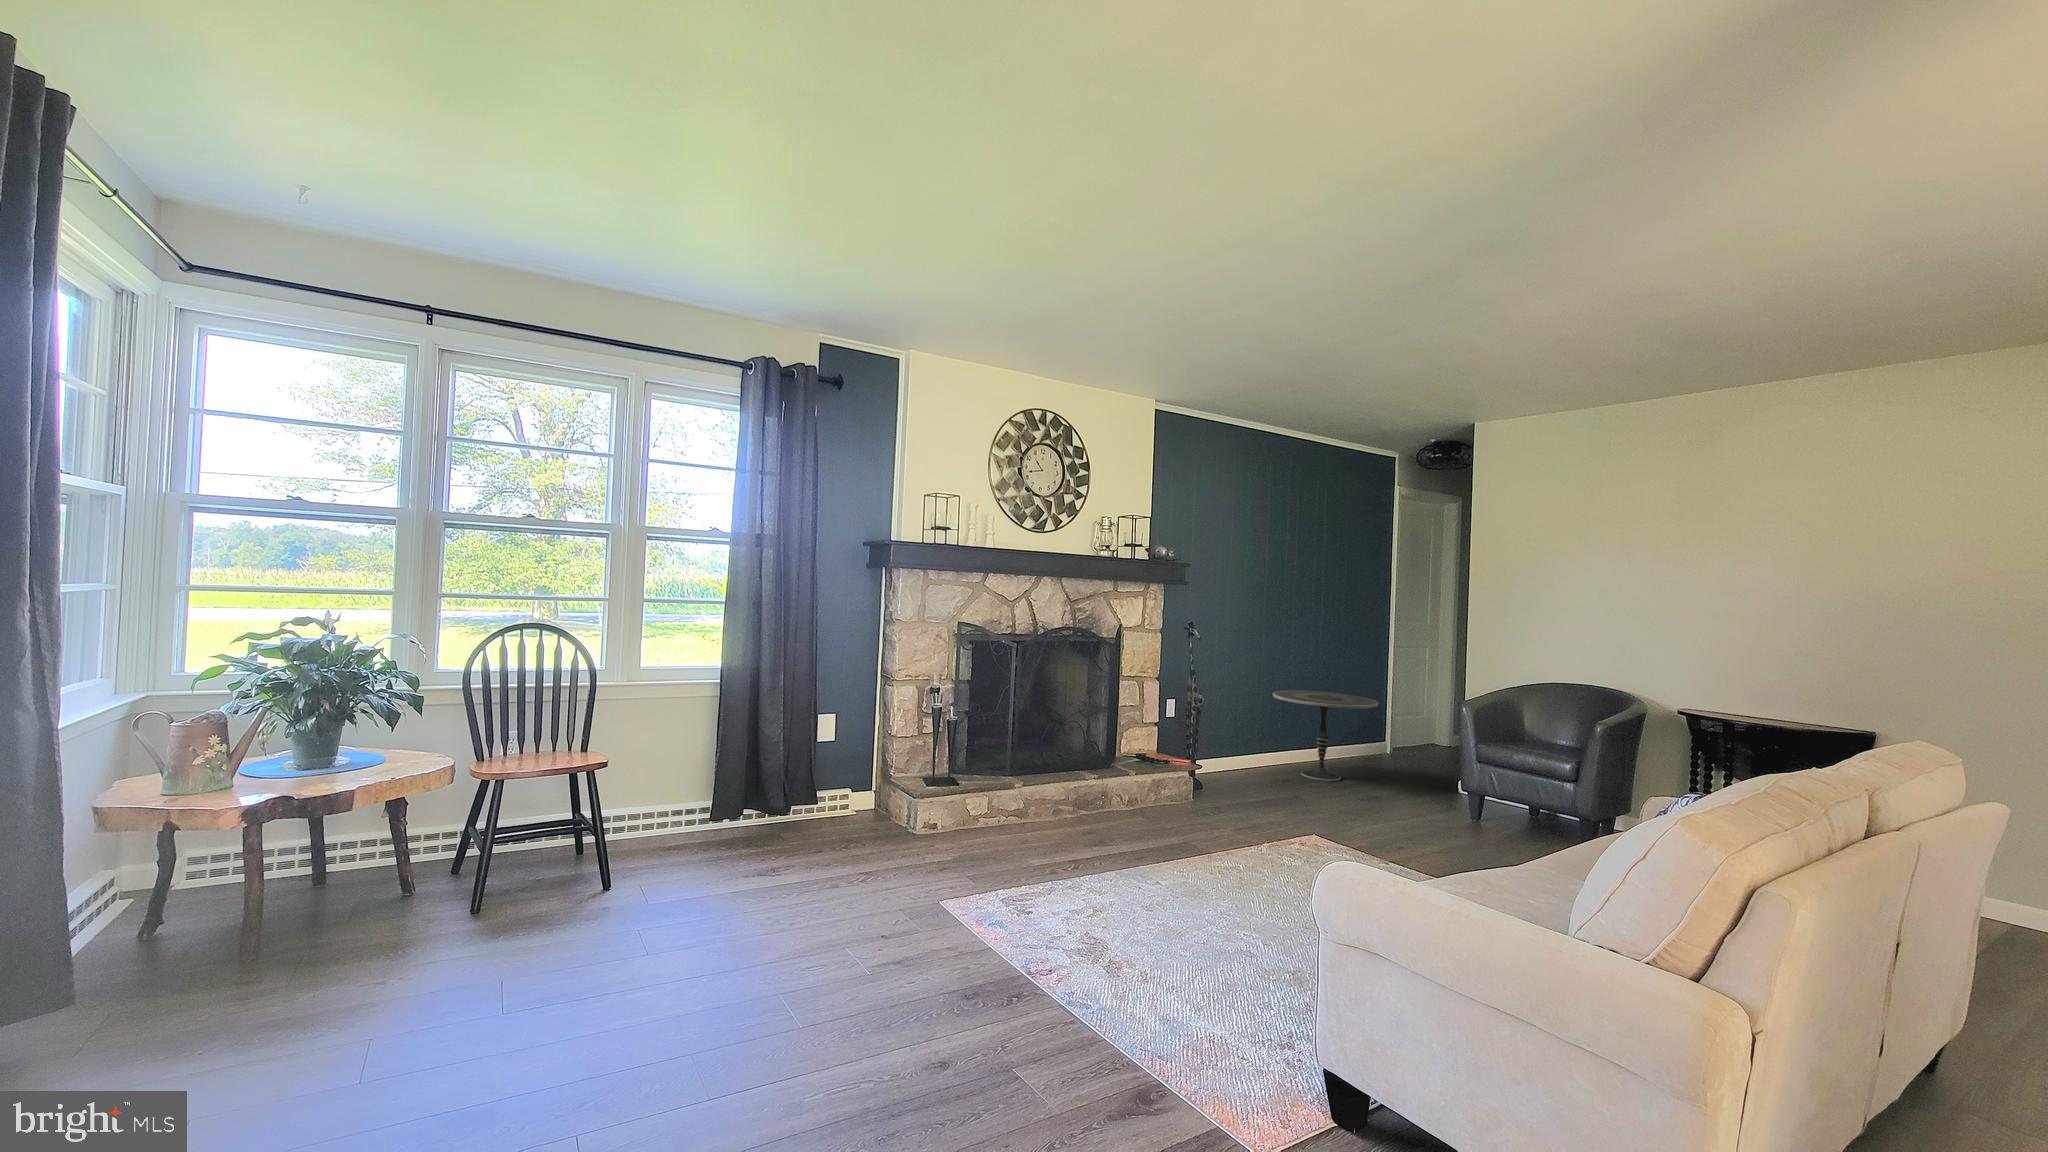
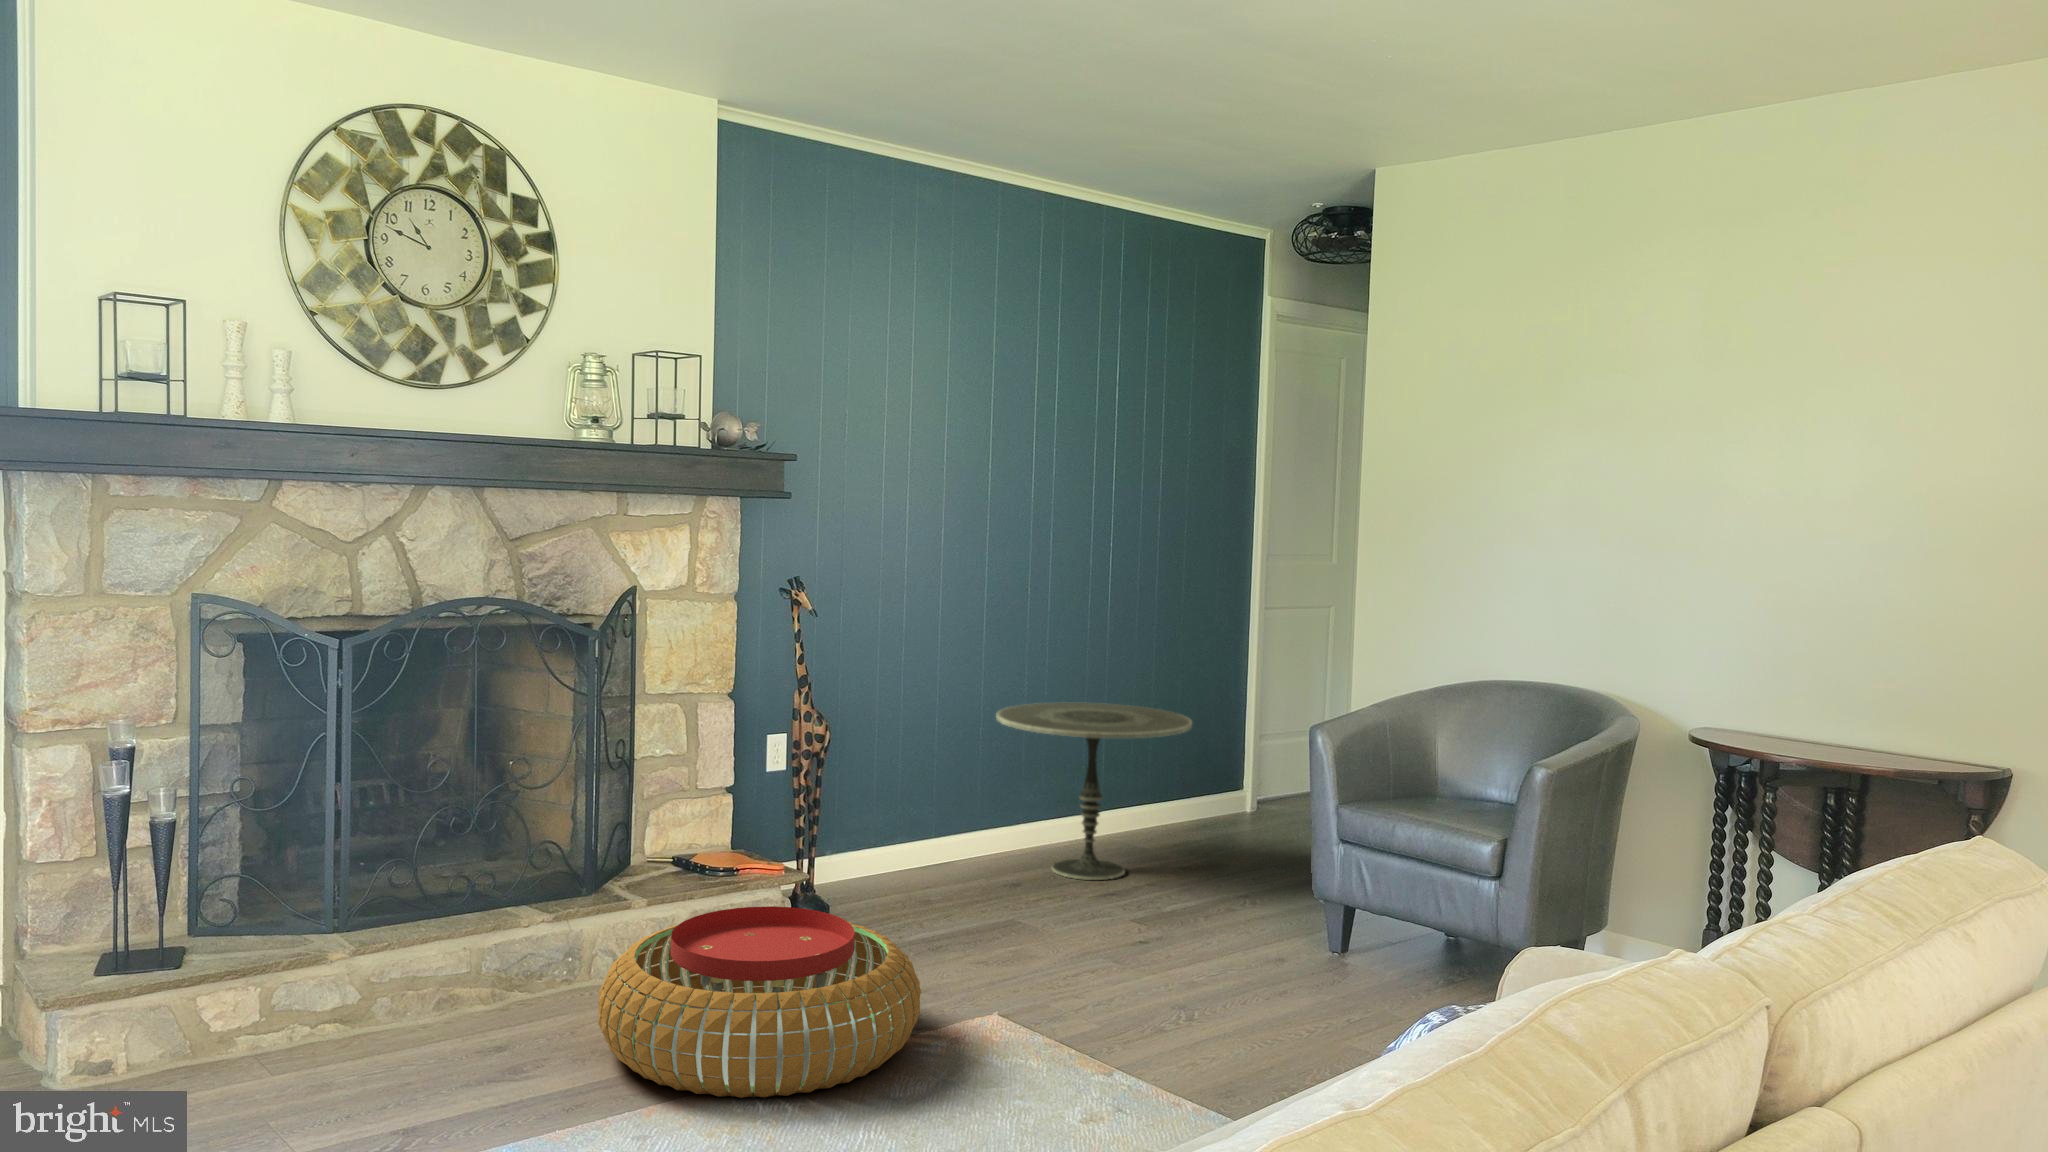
pouf: none [1135,776,1288,861] -> present [598,906,921,1098]

